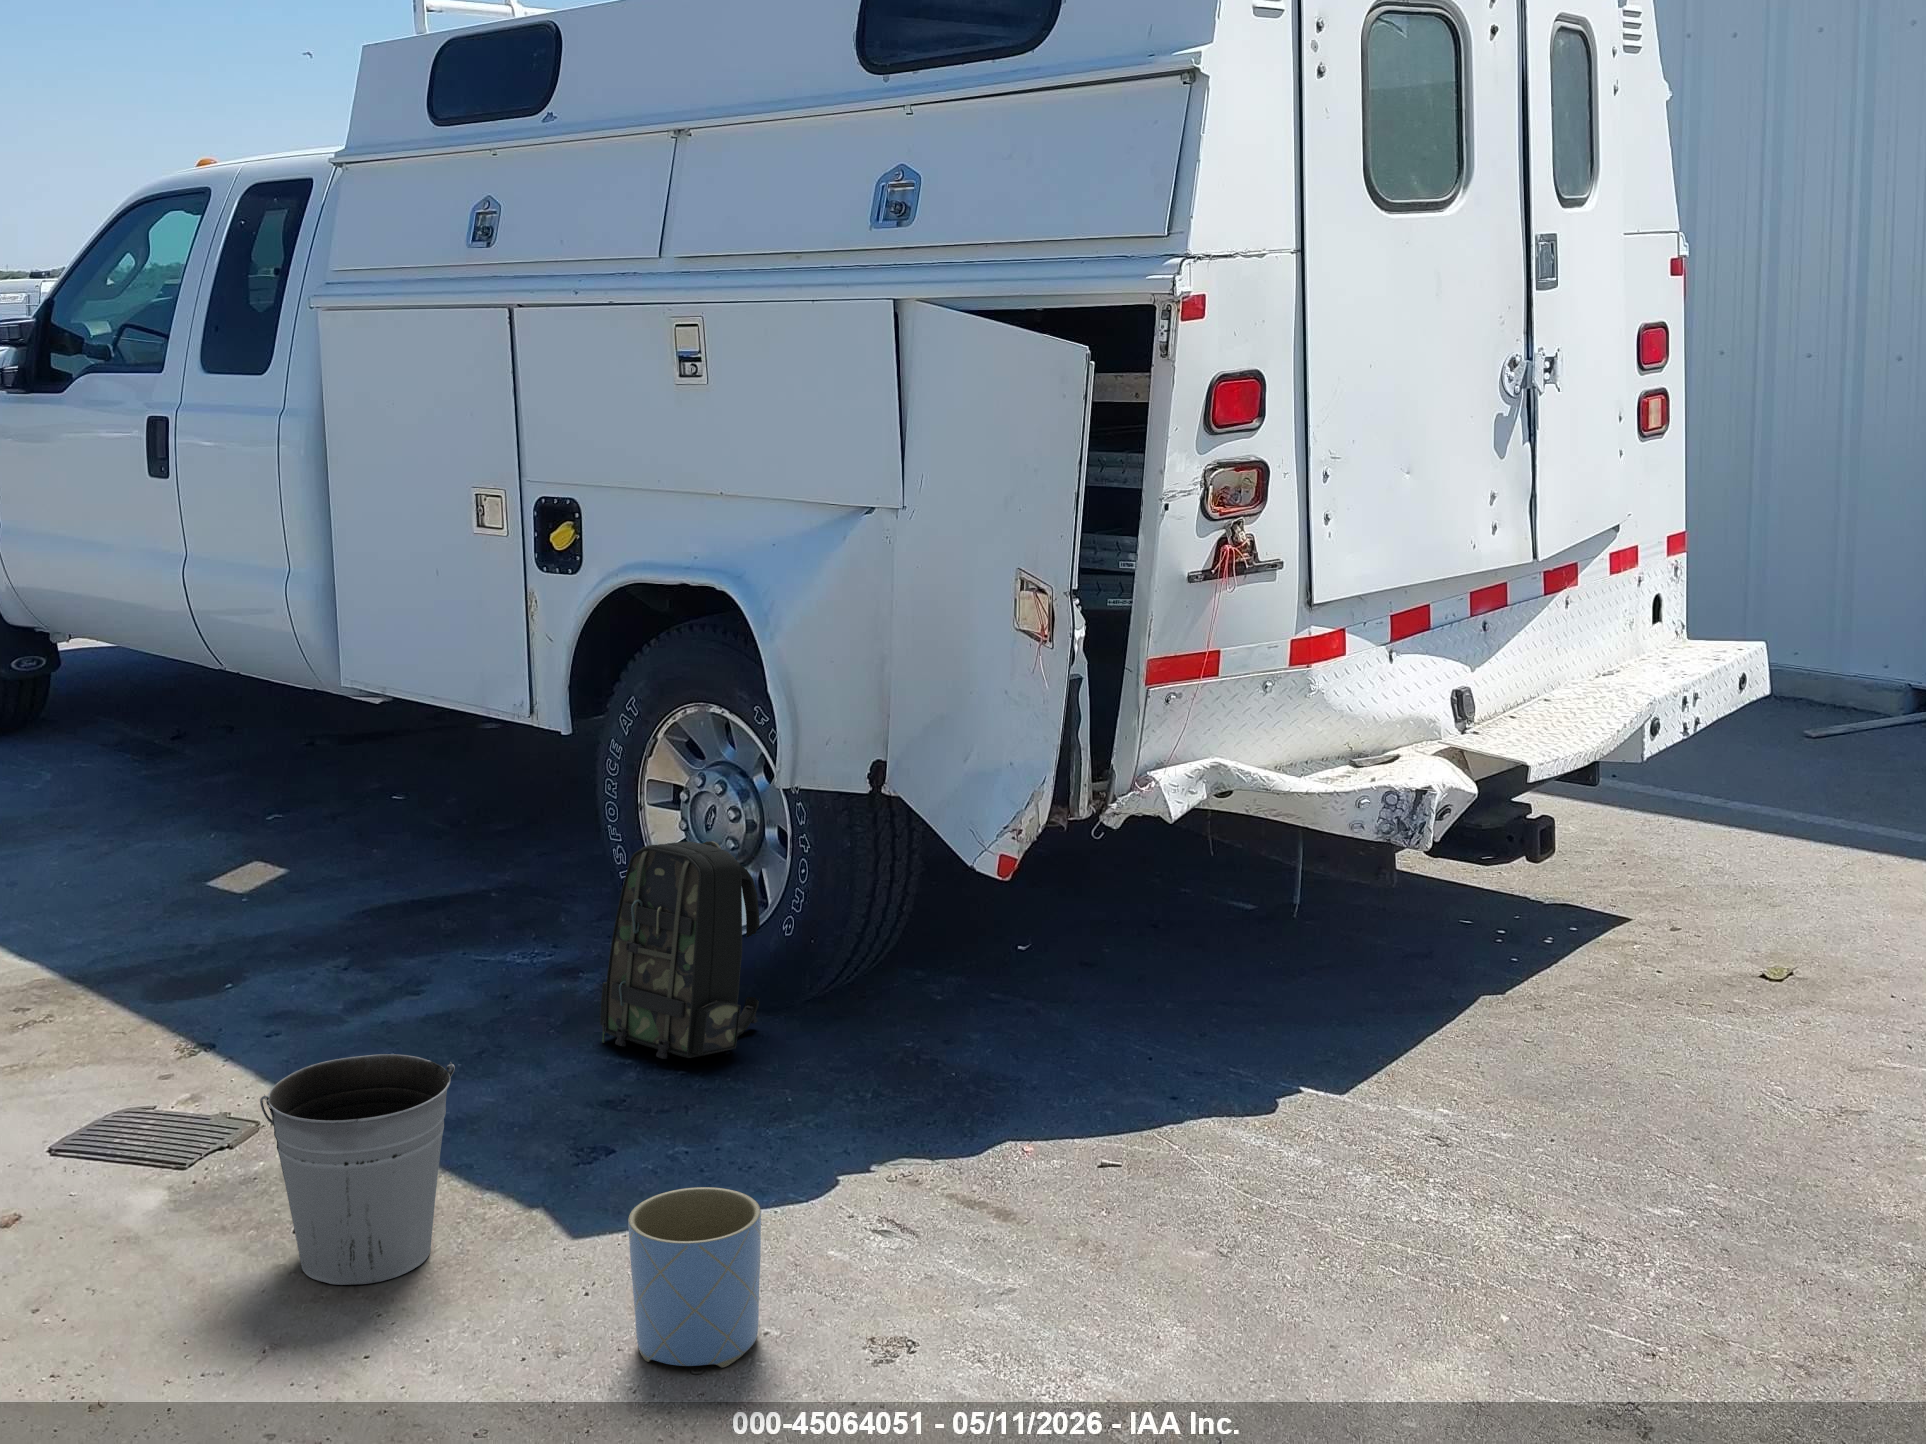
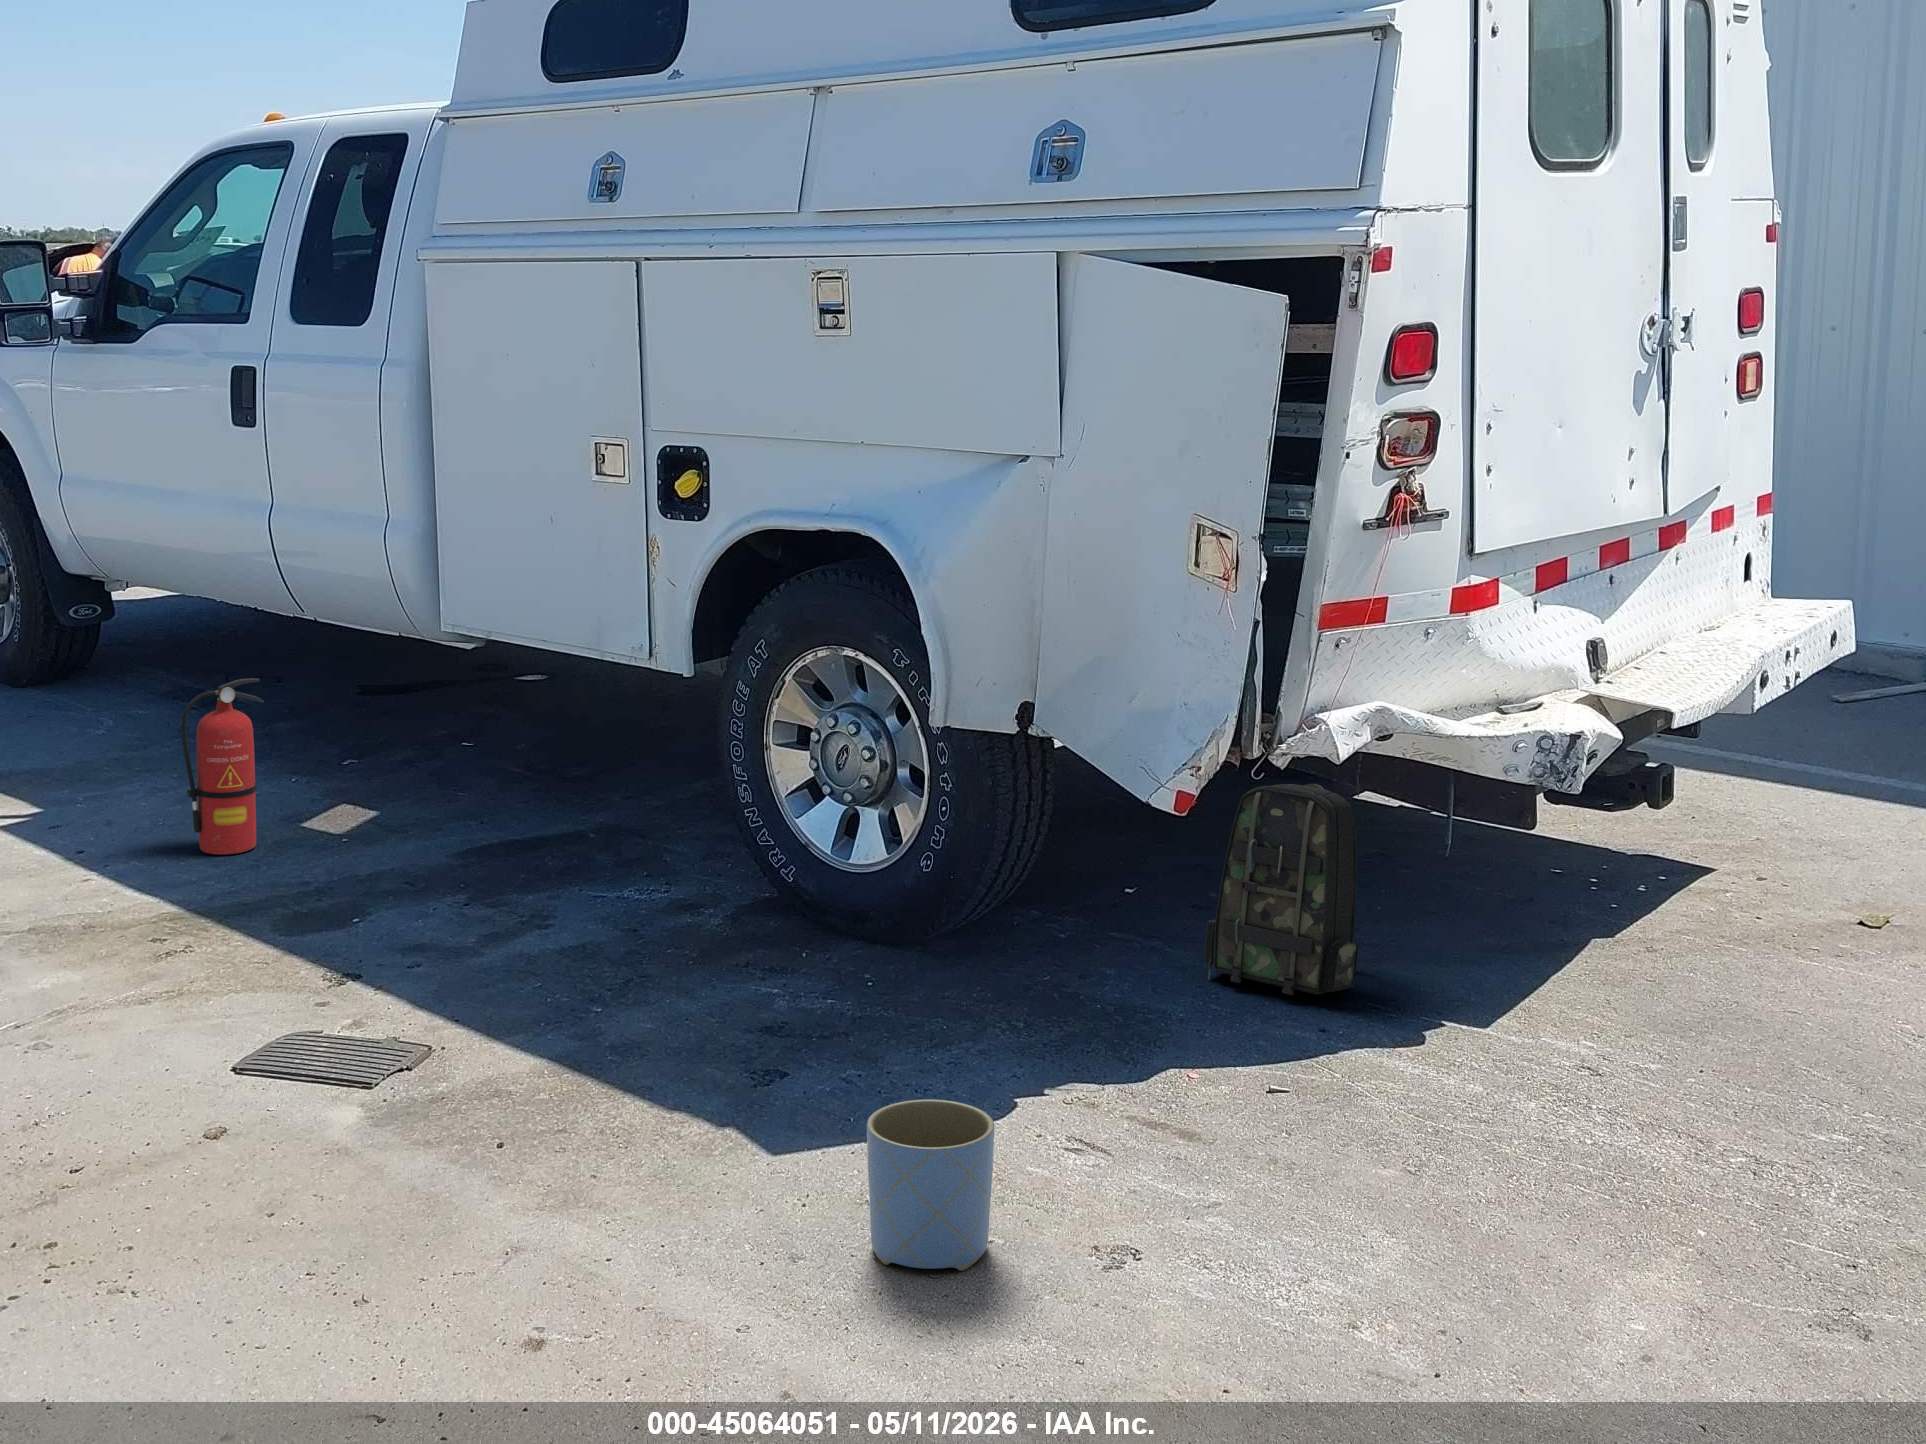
fire extinguisher: none [71,738,158,918] -> present [182,678,264,855]
backpack: present [600,841,760,1059] -> present [1205,784,1359,995]
bucket: present [260,1054,455,1285] -> none [484,972,664,1192]

